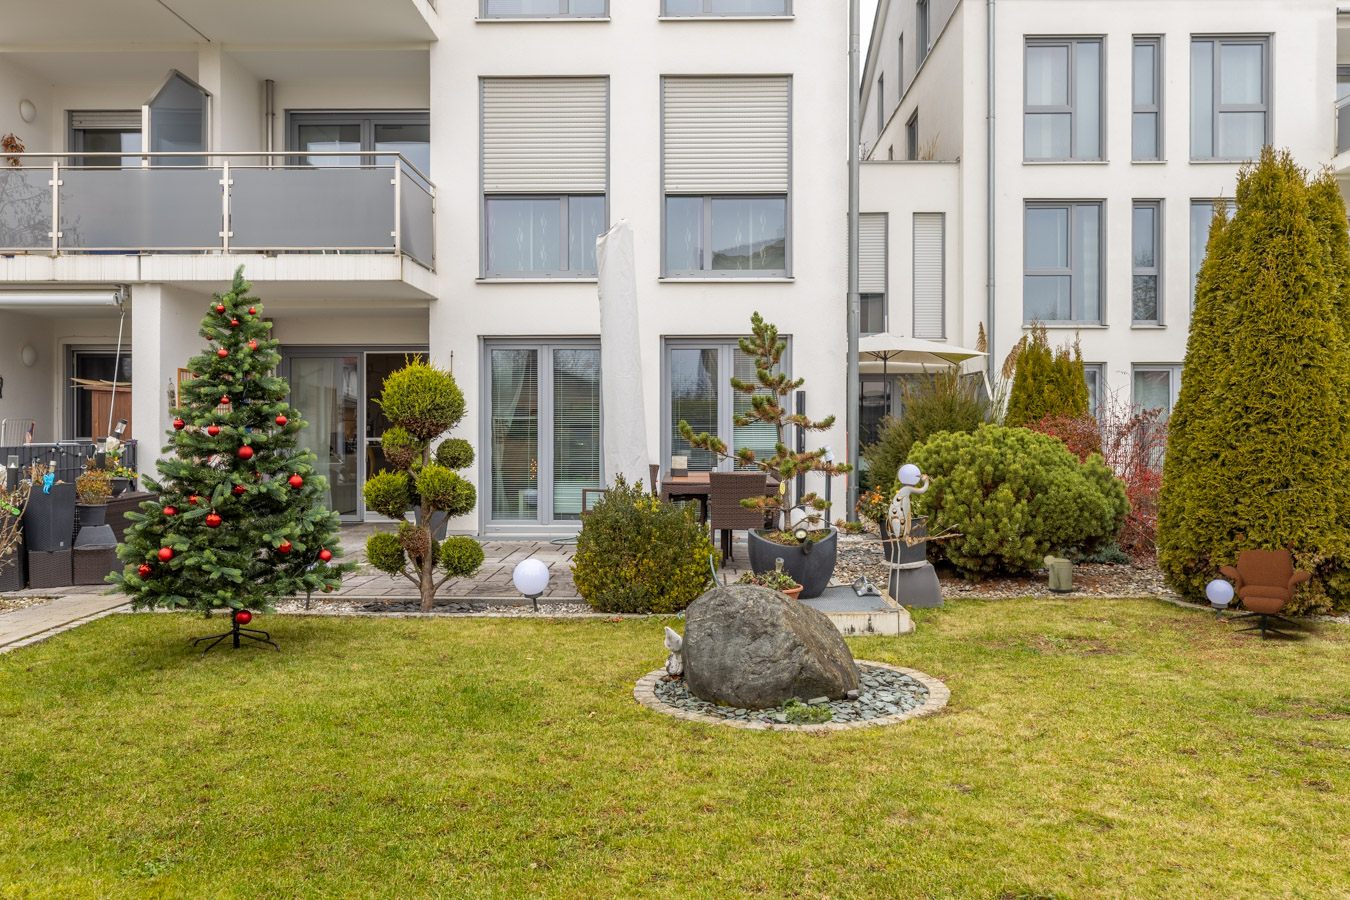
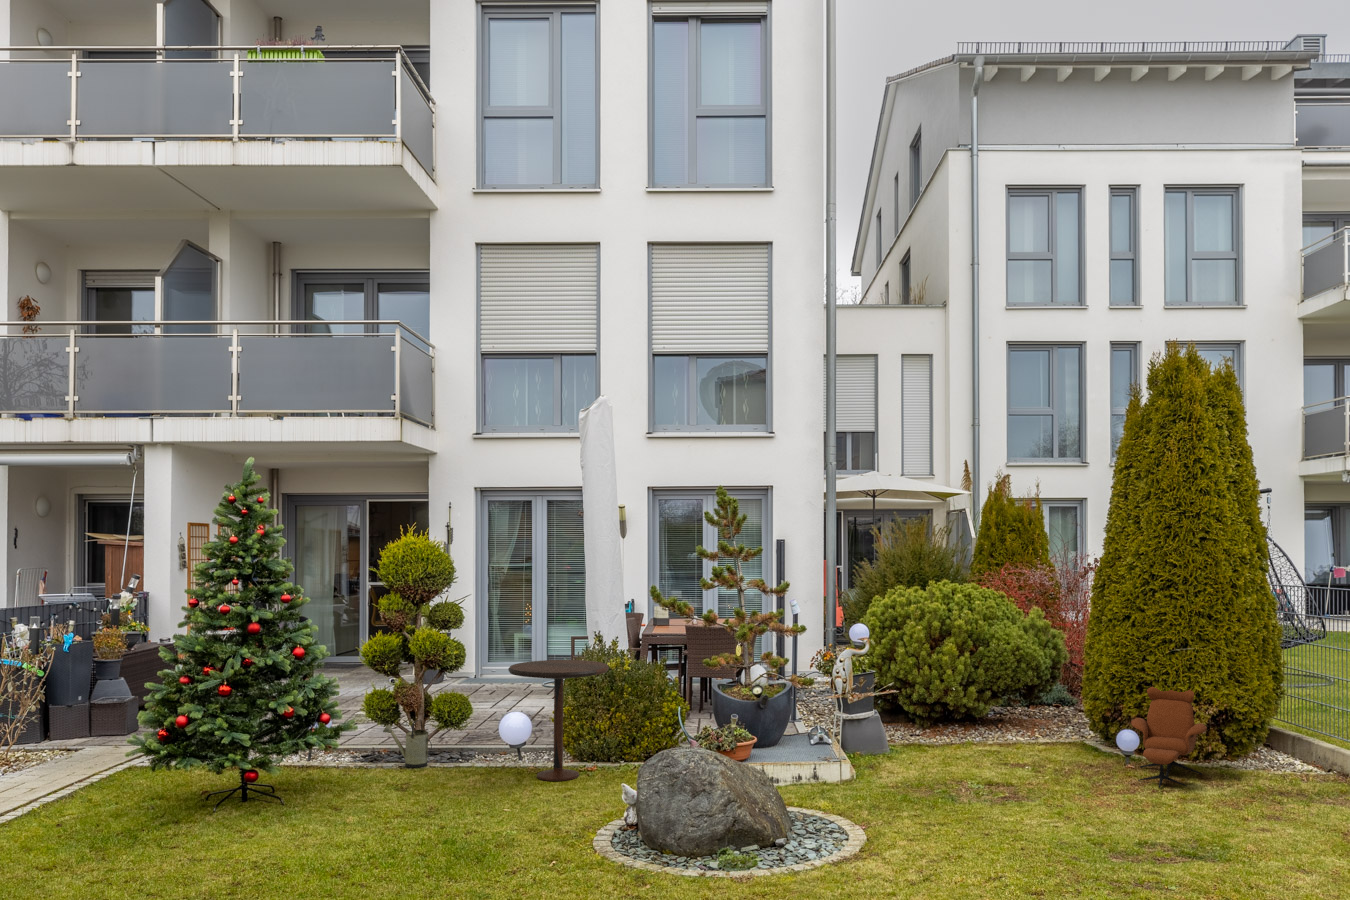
pedestal table: none [526,501,640,630] -> present [508,660,609,781]
watering can: present [1044,555,1072,593] -> present [383,720,432,767]

